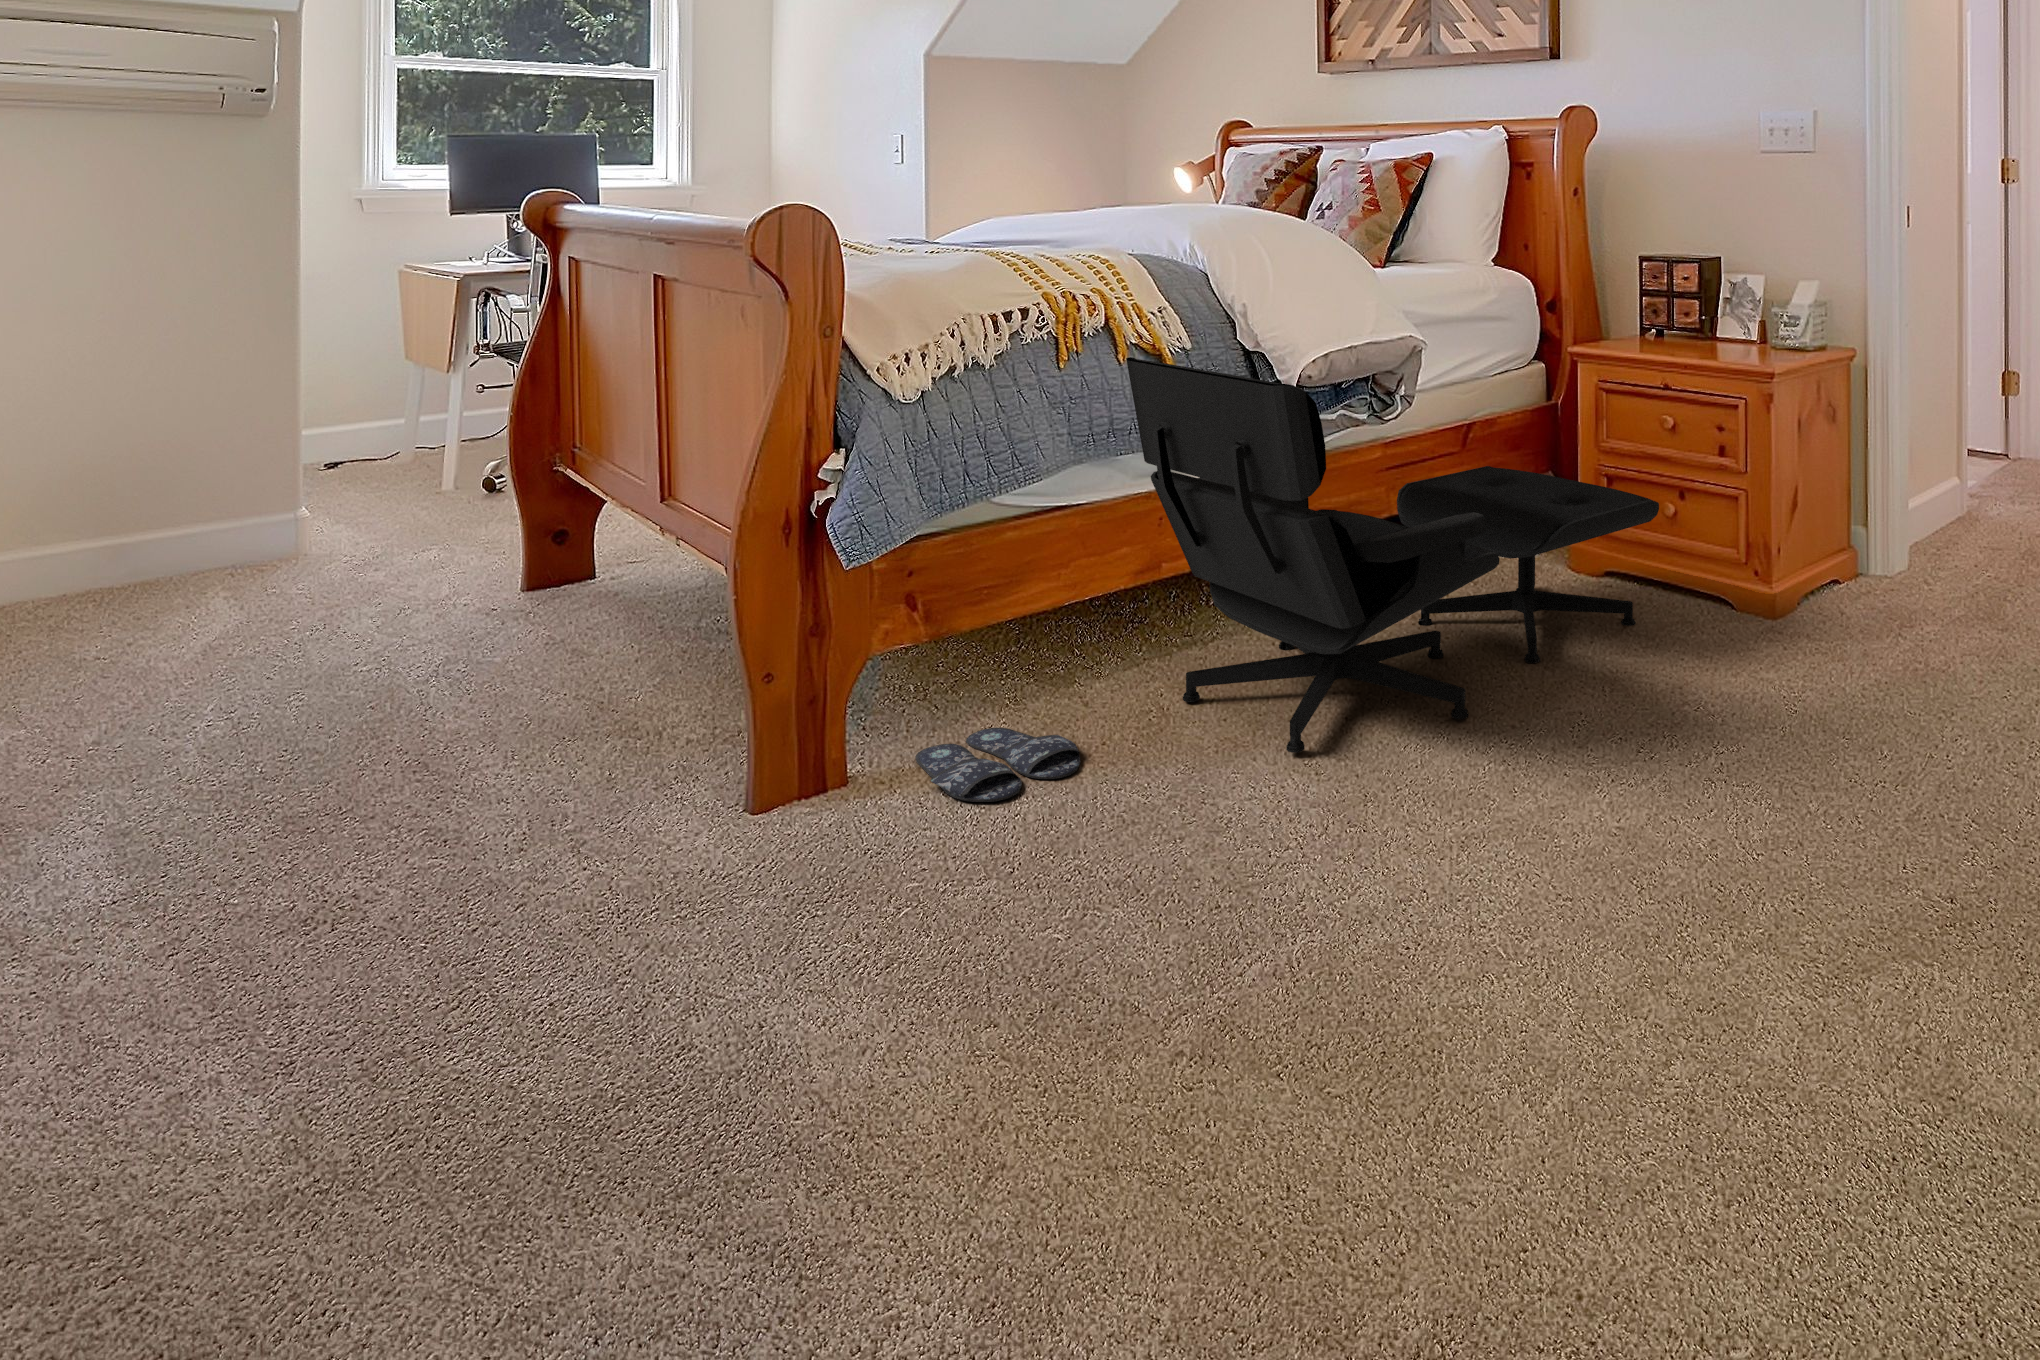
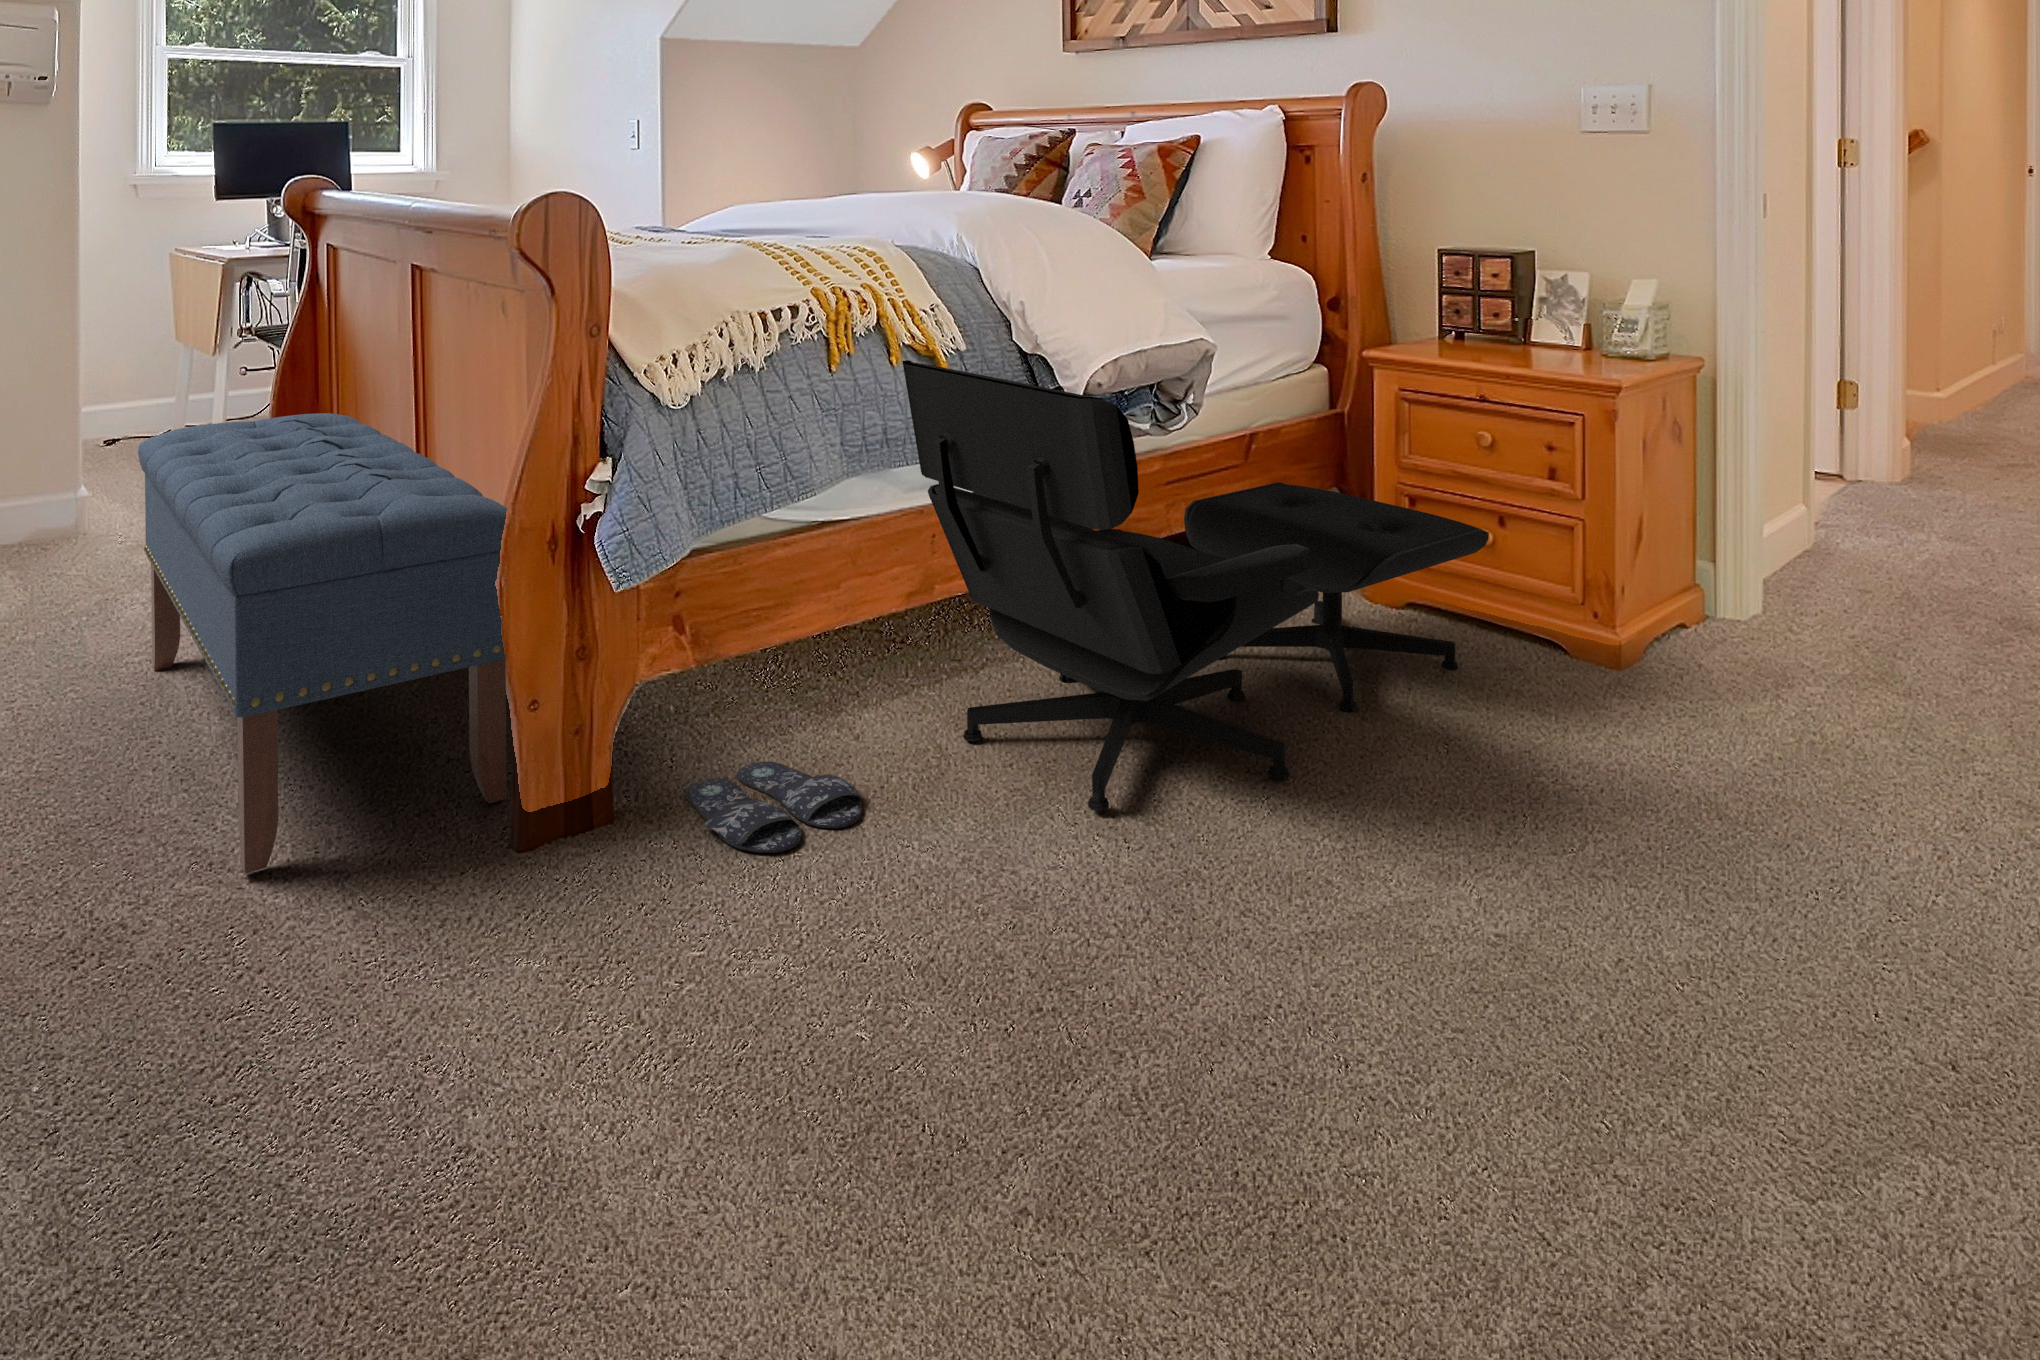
bench: none [368,421,754,846] -> present [138,413,507,873]

